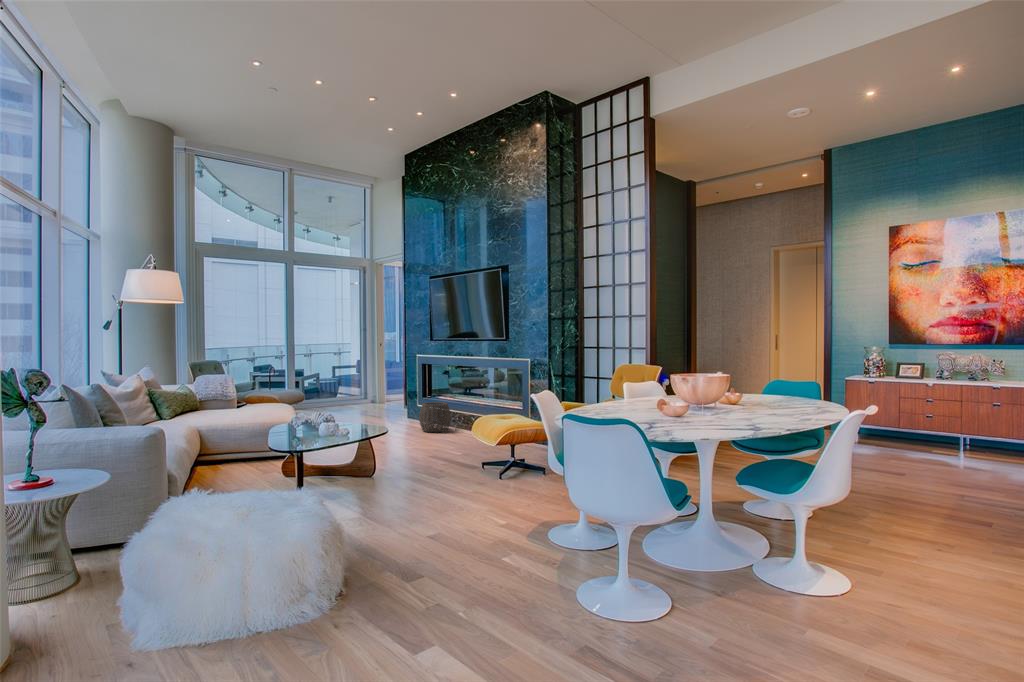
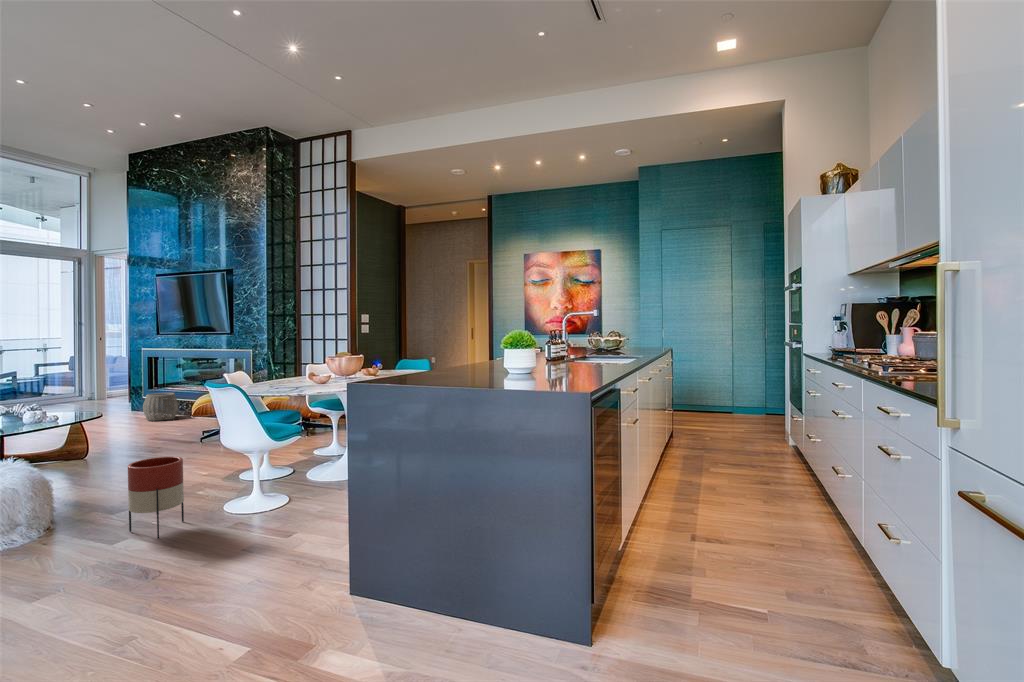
planter: none [426,513,494,646] -> present [128,456,184,538]

